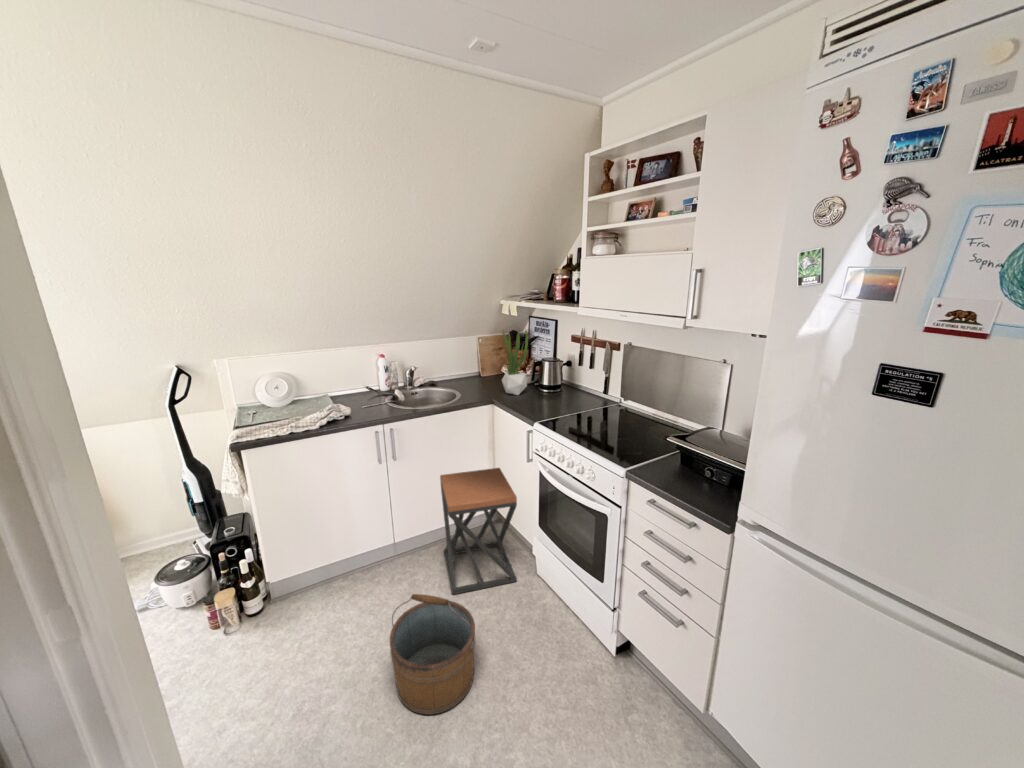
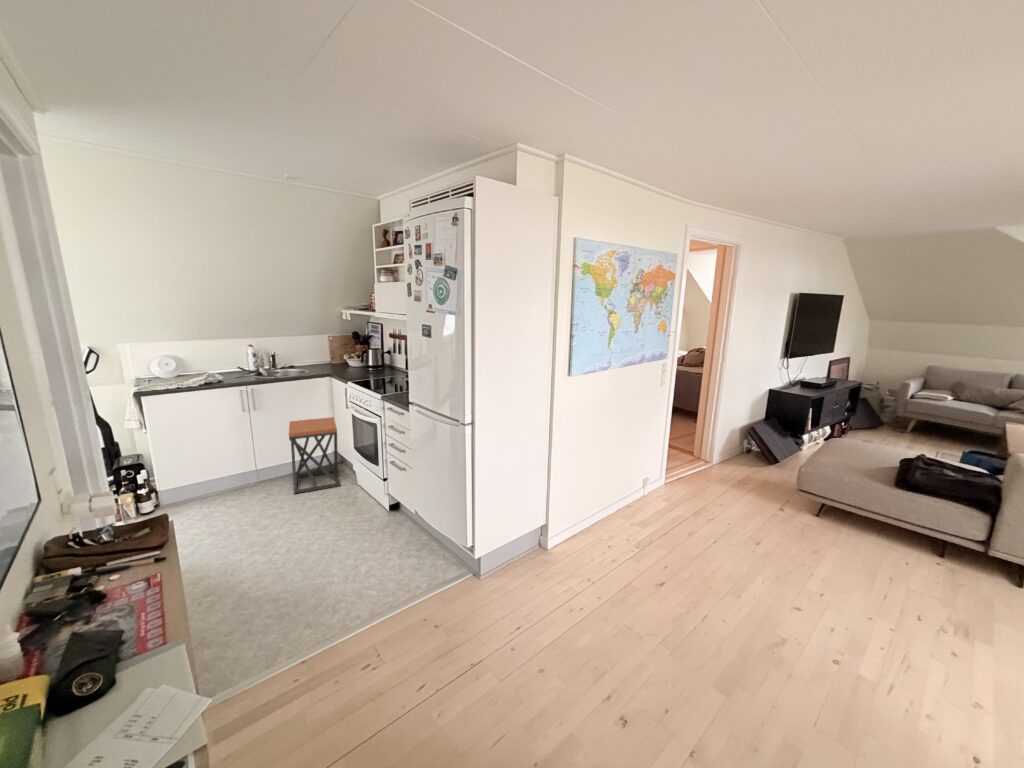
potted plant: present [502,330,528,395] -> none [333,327,356,371]
bucket: present [390,594,475,715] -> none [240,472,298,538]

